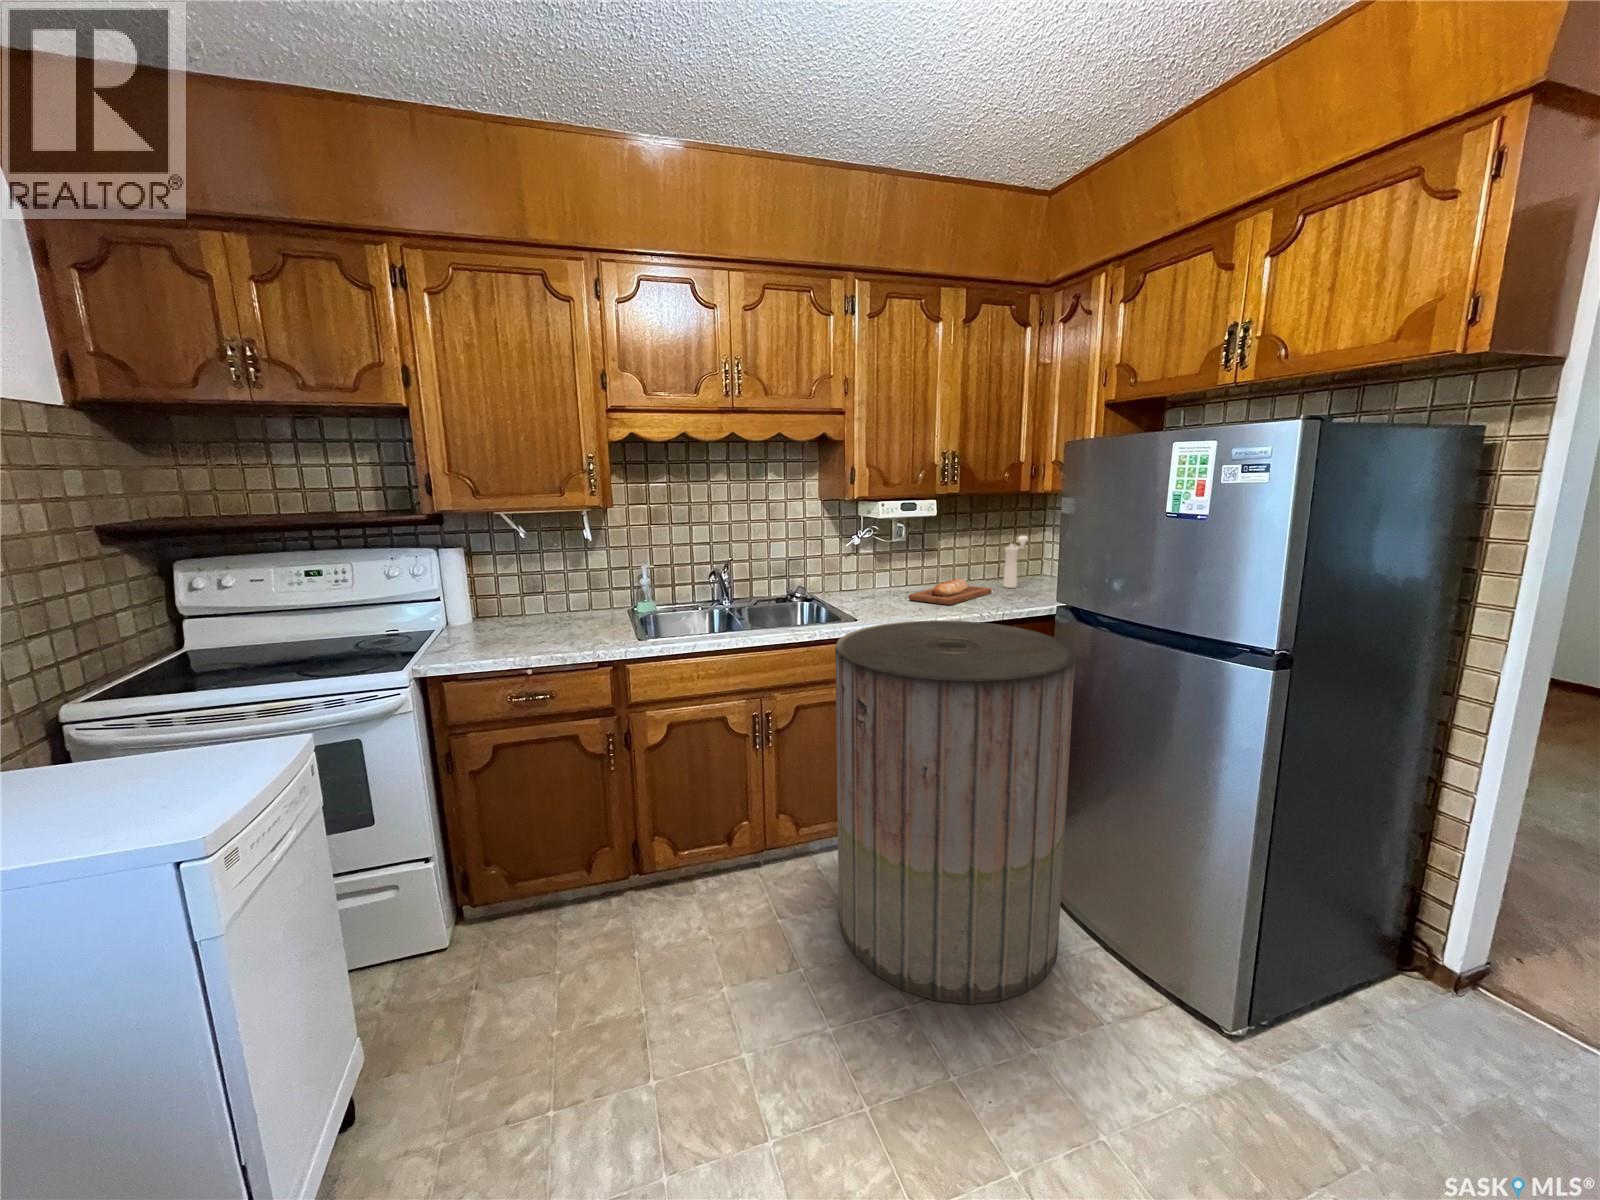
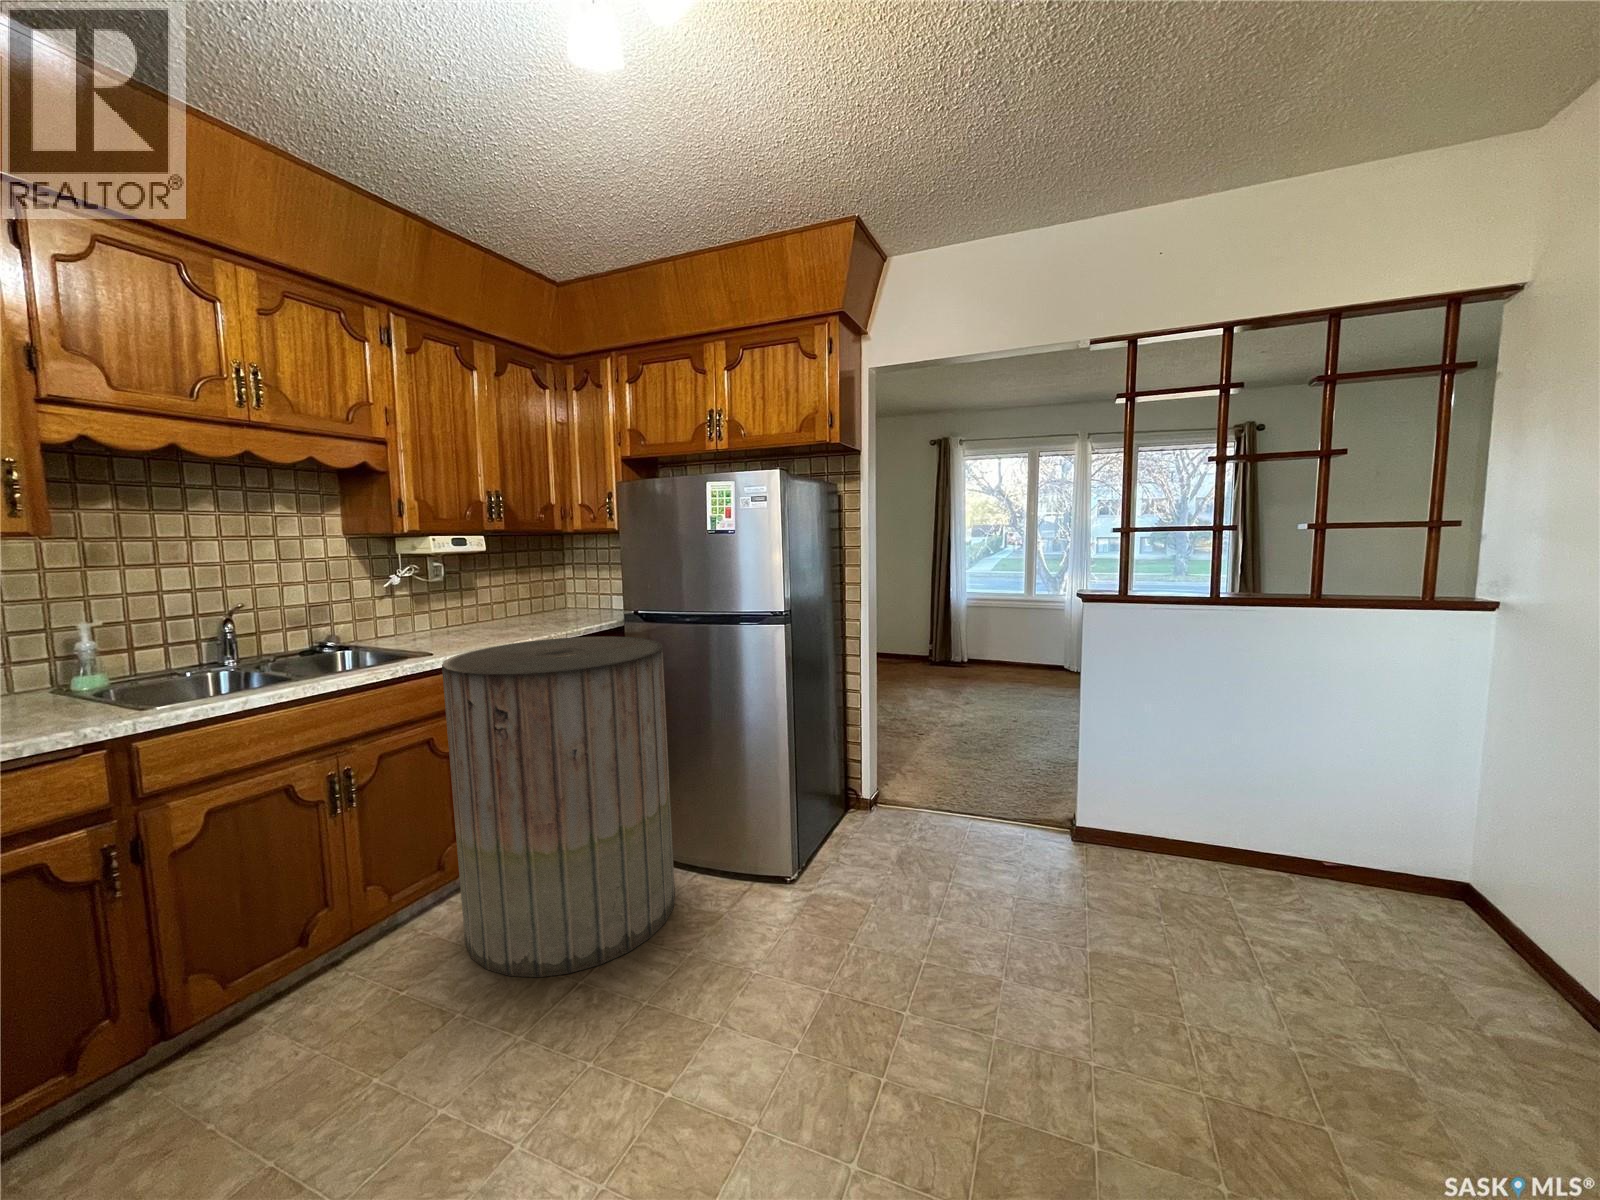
pepper mill: present [1003,536,1028,588] -> none [542,572,559,619]
bread loaf: present [909,579,992,605] -> none [464,613,540,636]

